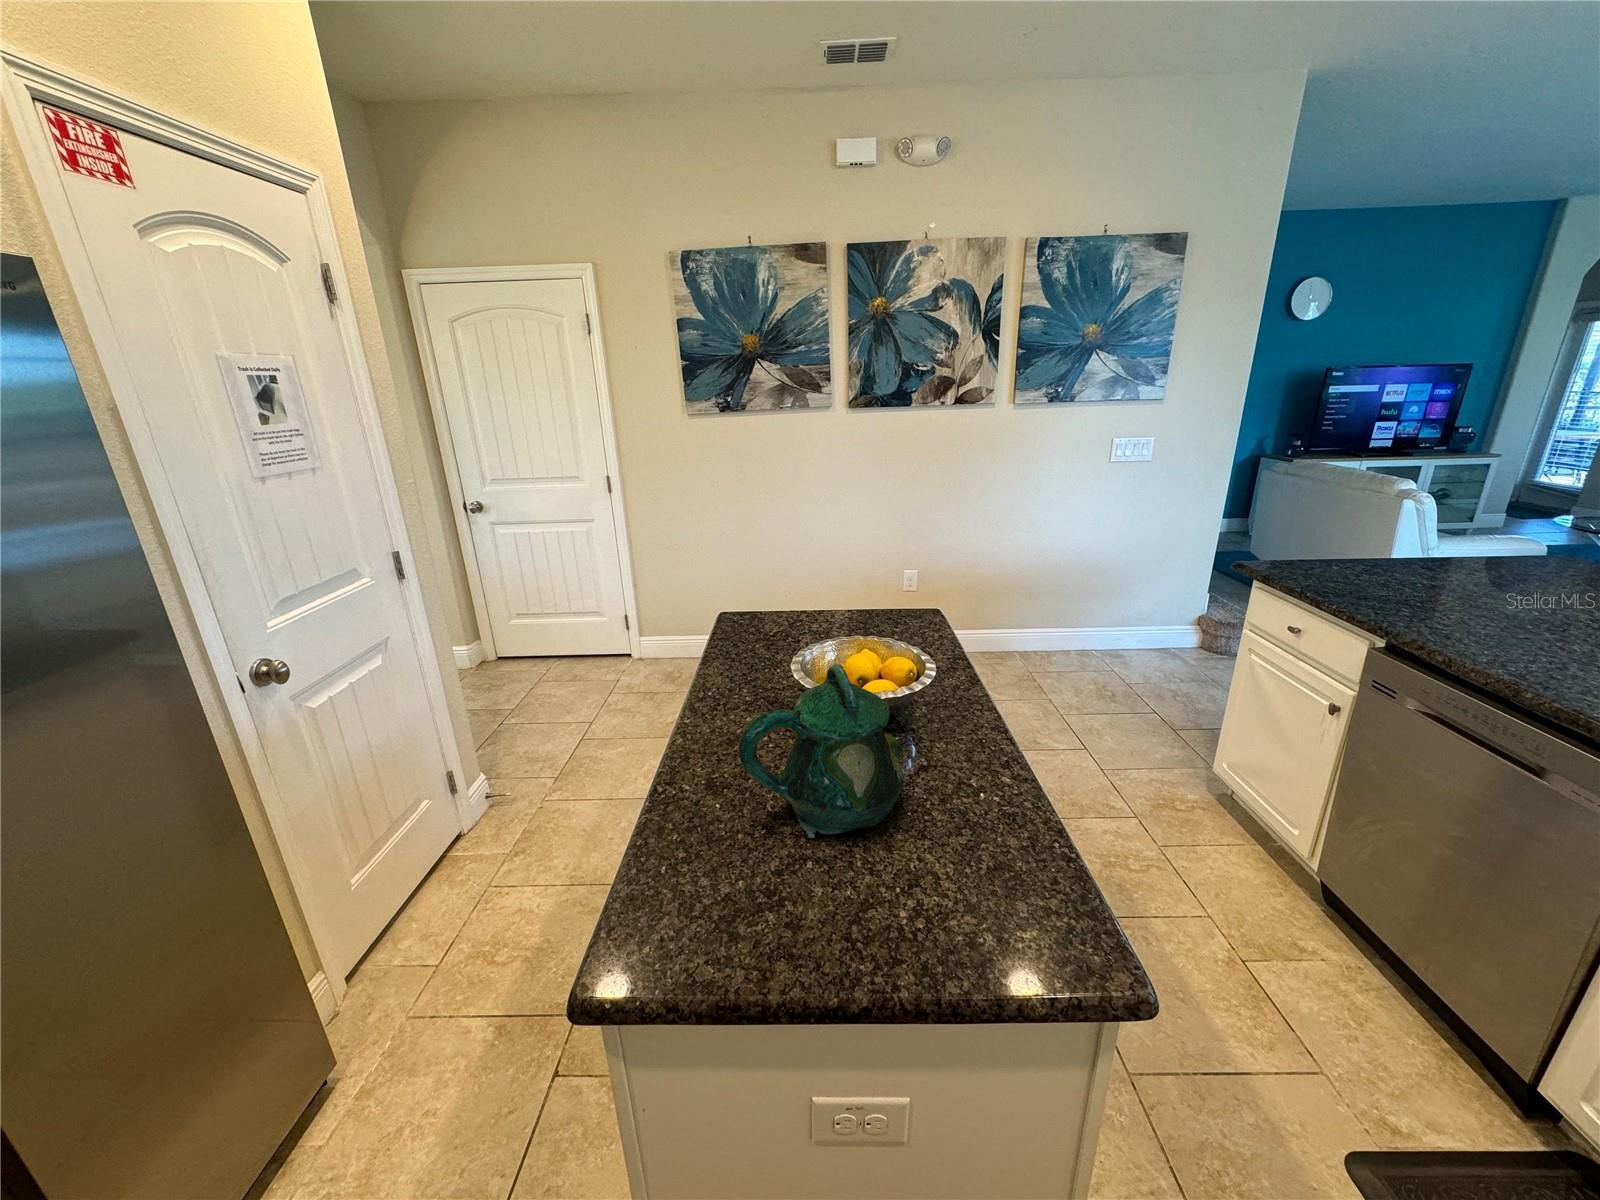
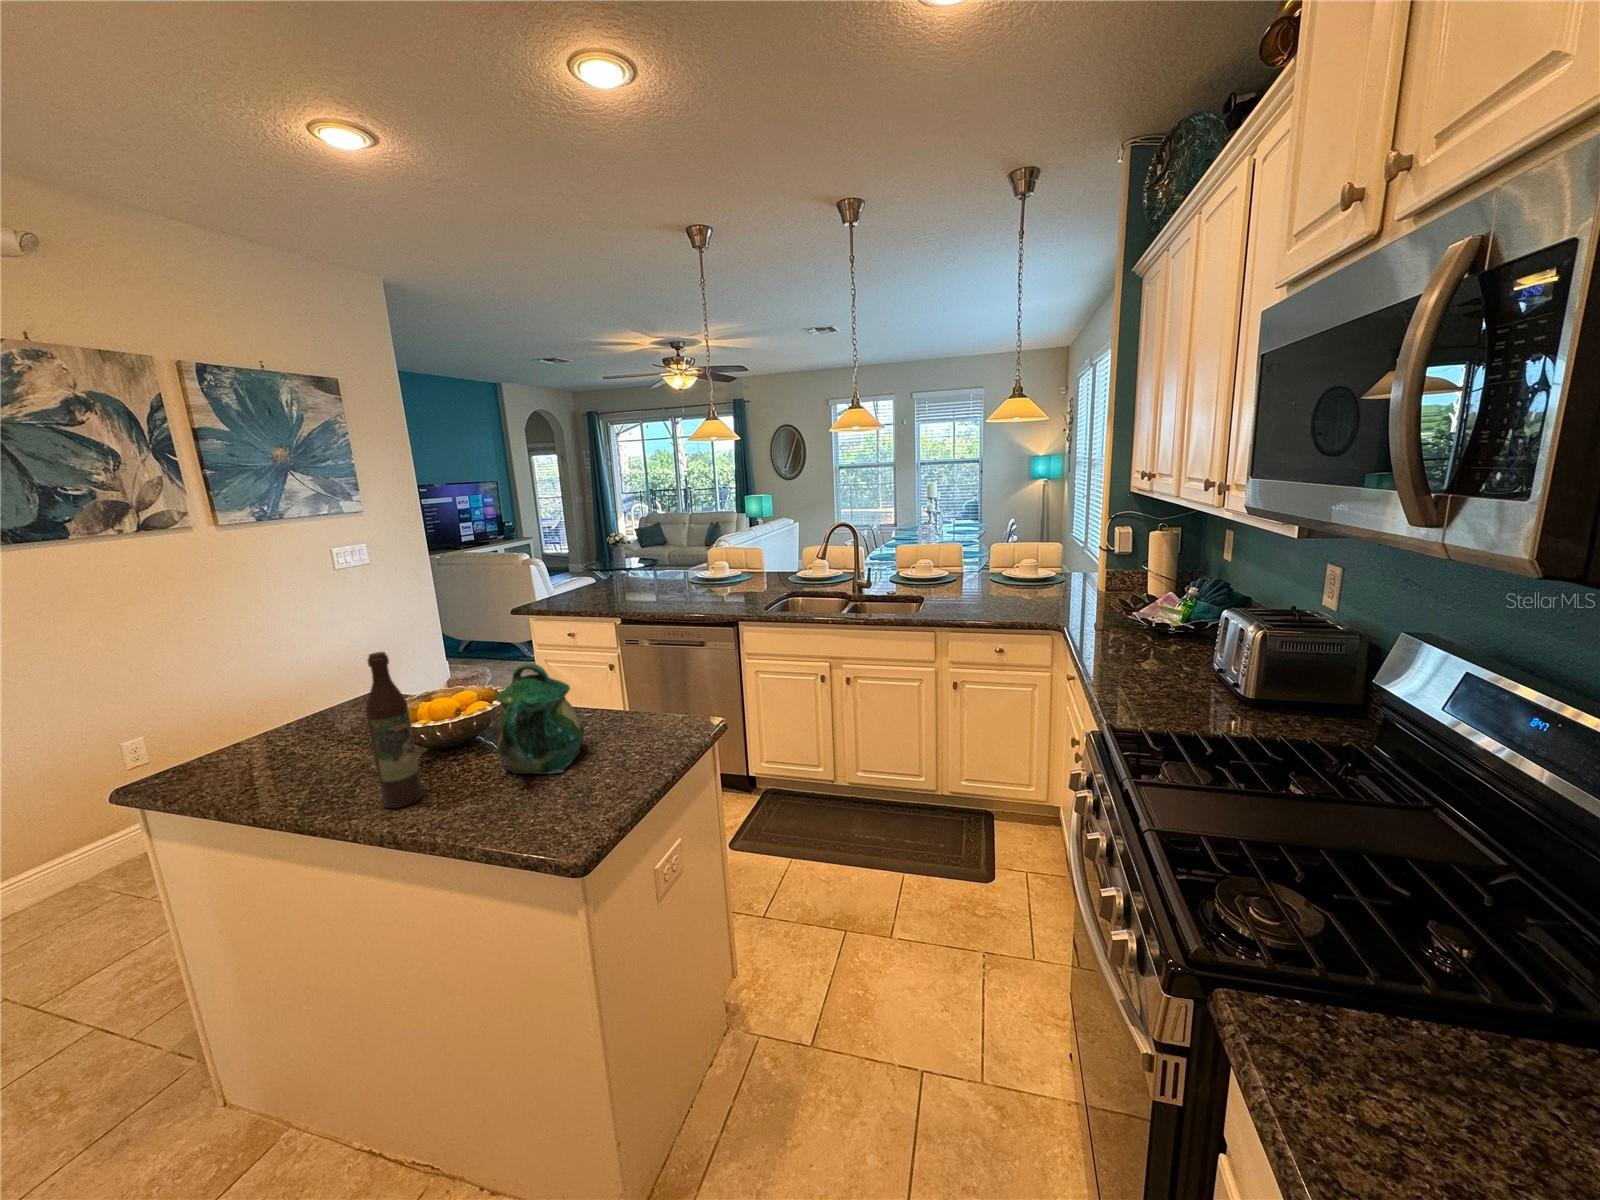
wine bottle: none [690,580,736,754] -> present [365,652,423,808]

